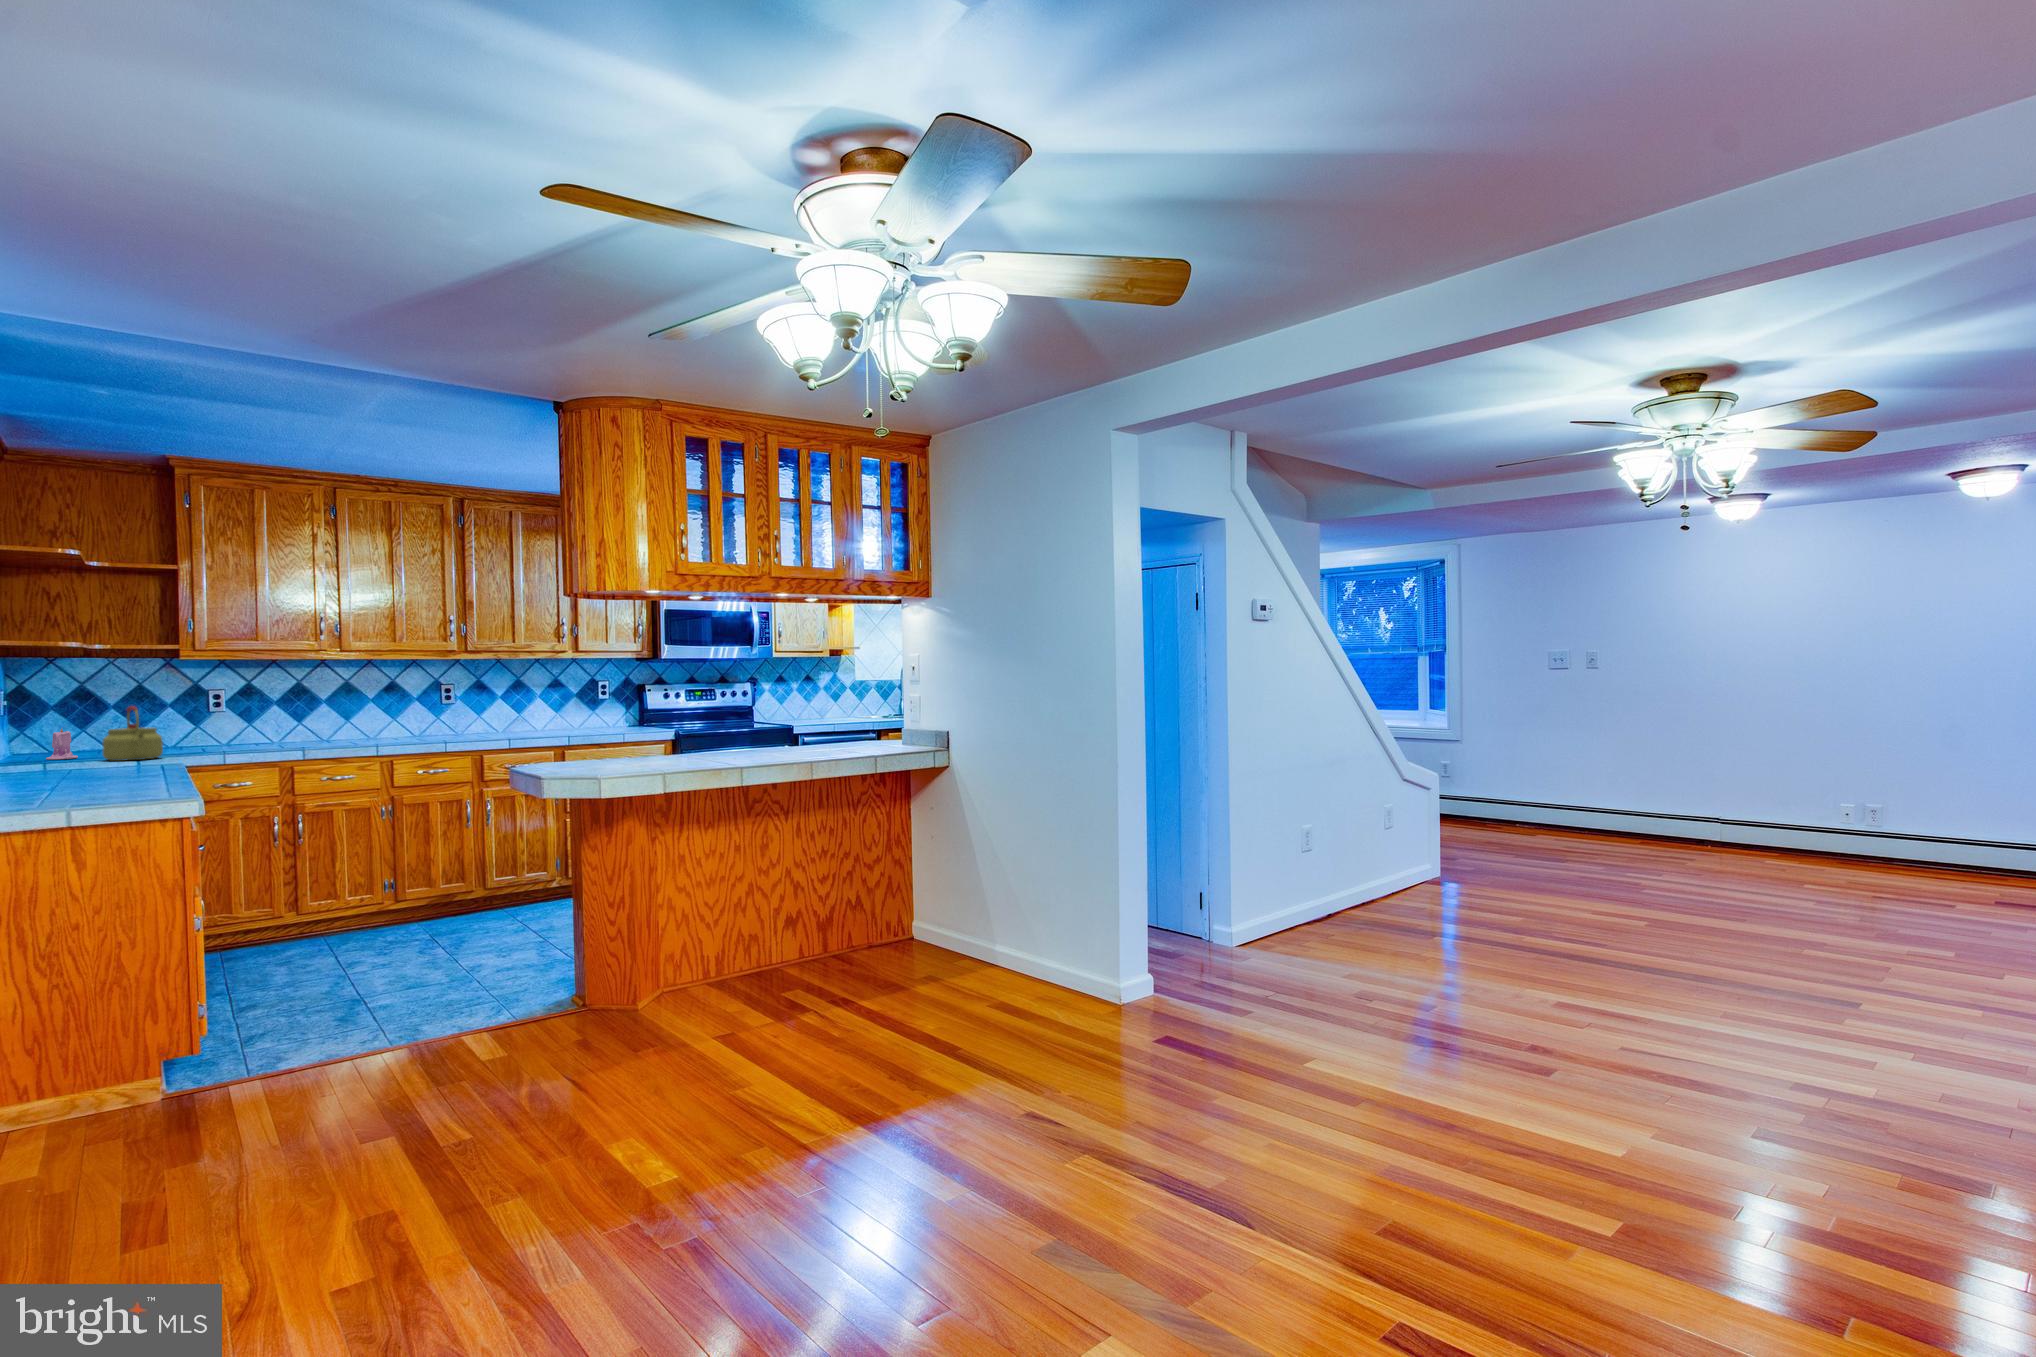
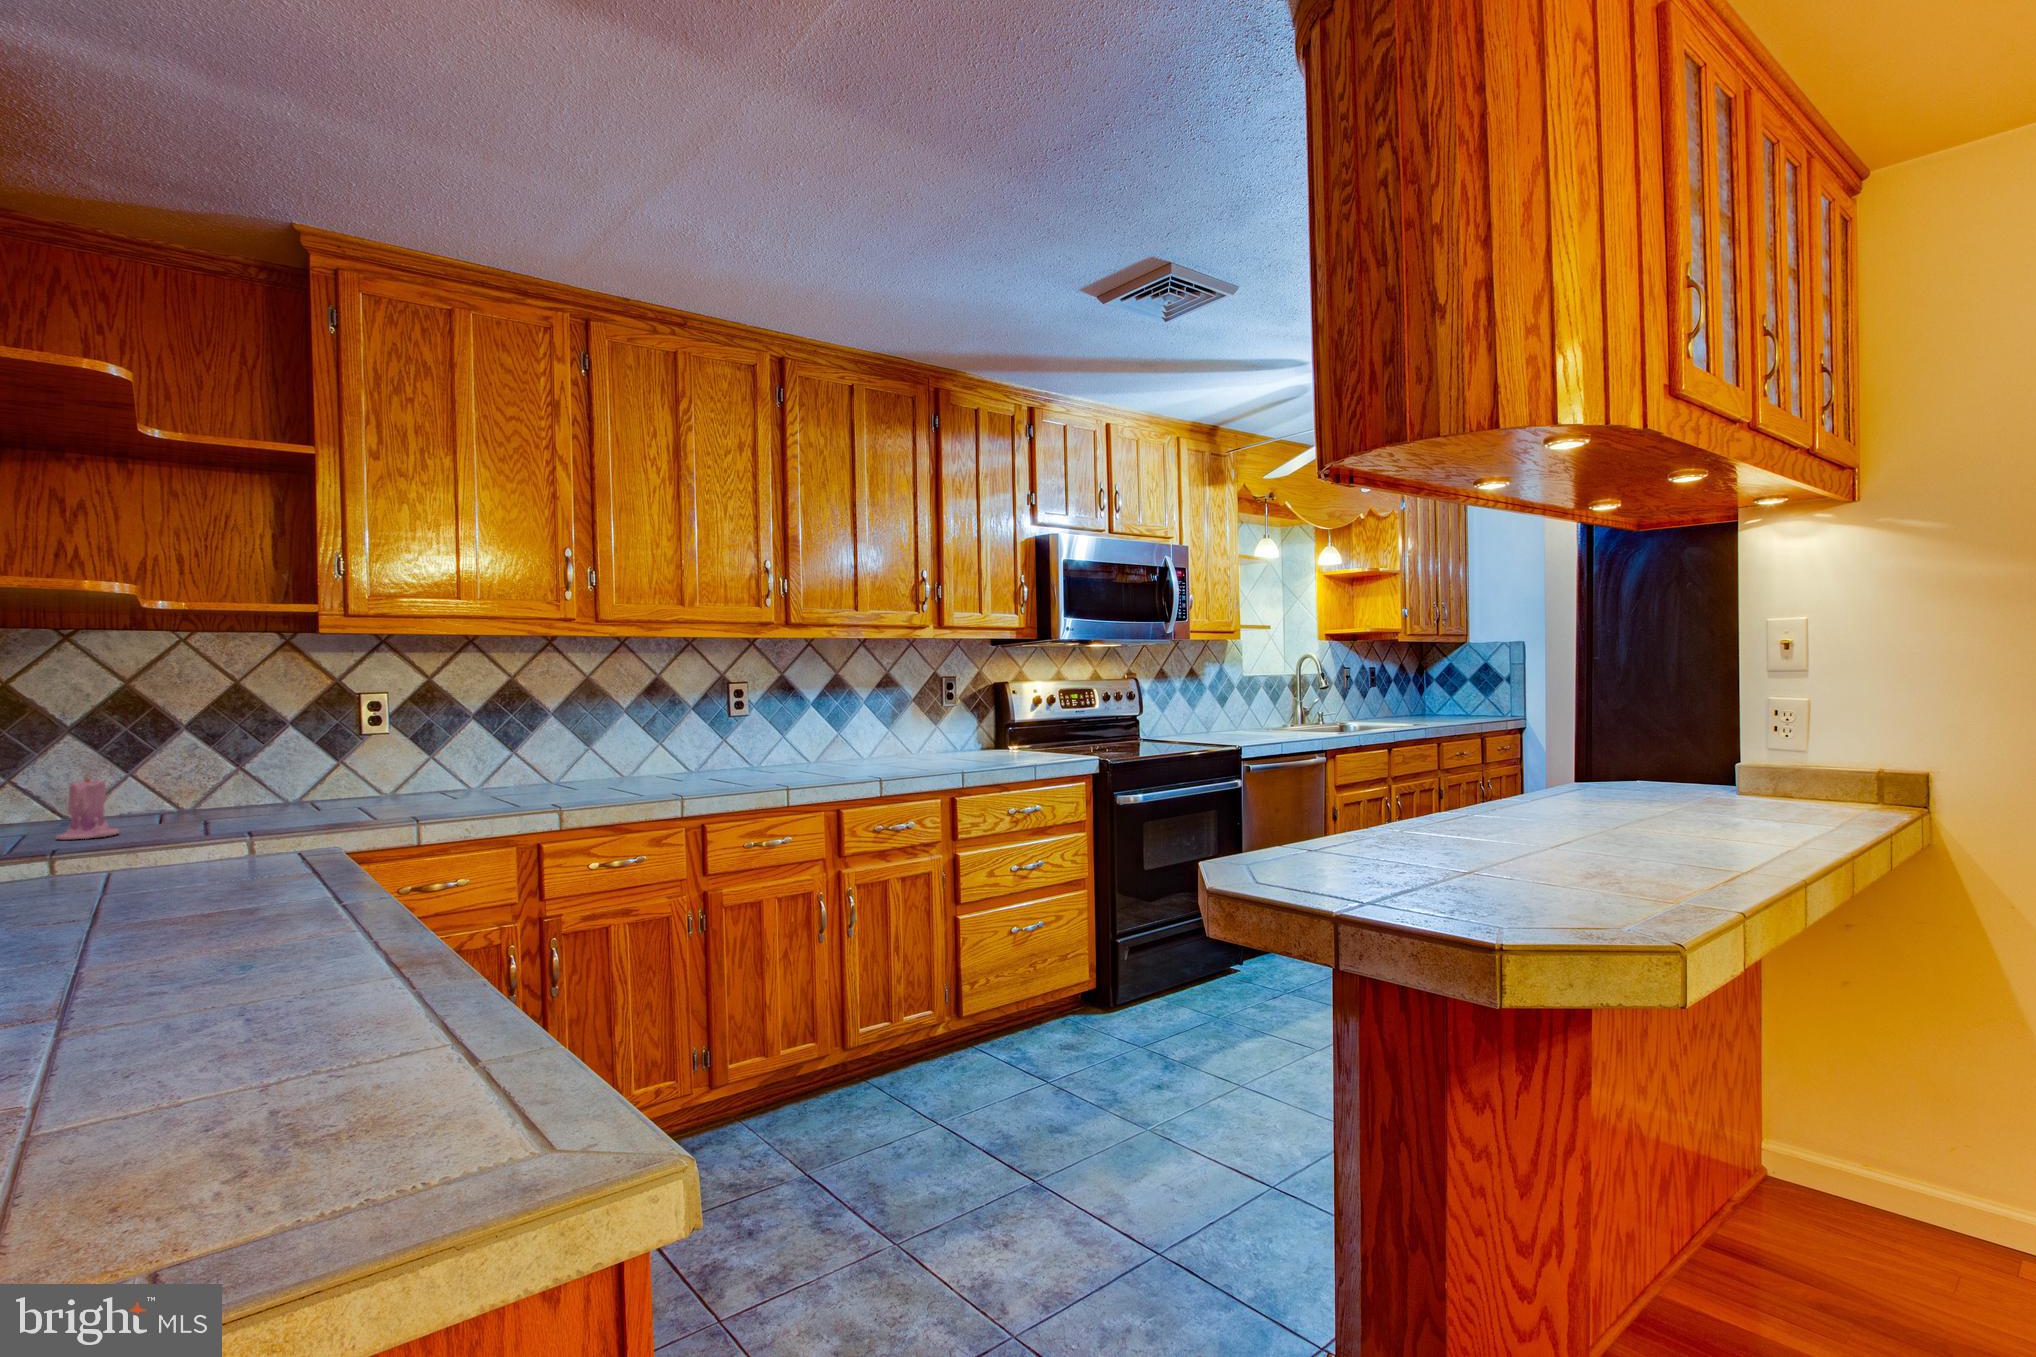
kettle: present [103,706,163,761] -> none [181,727,299,844]

